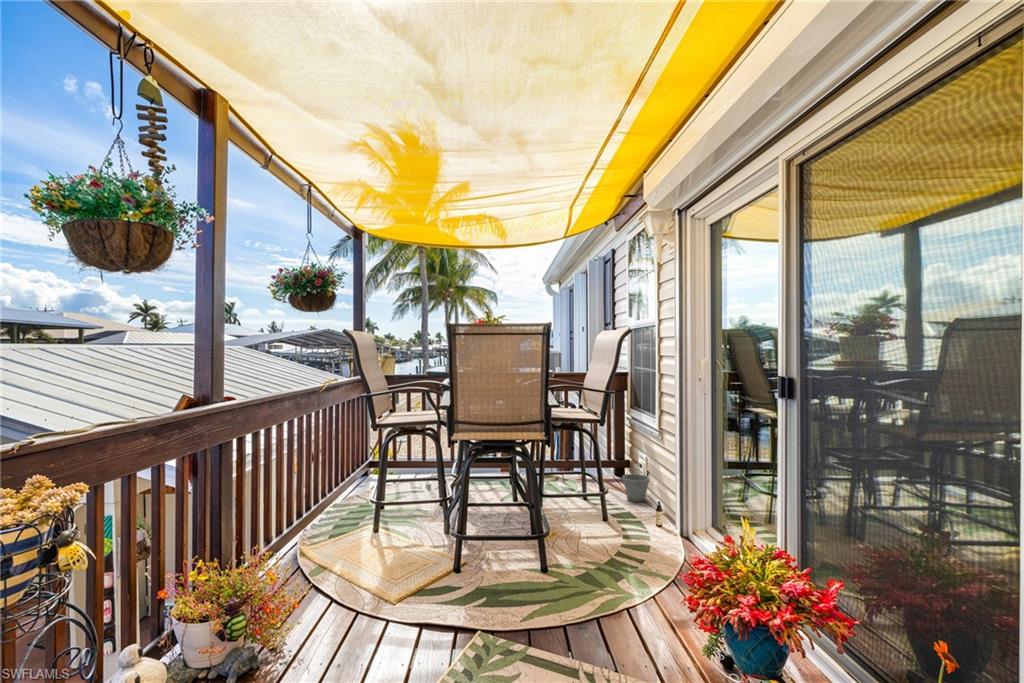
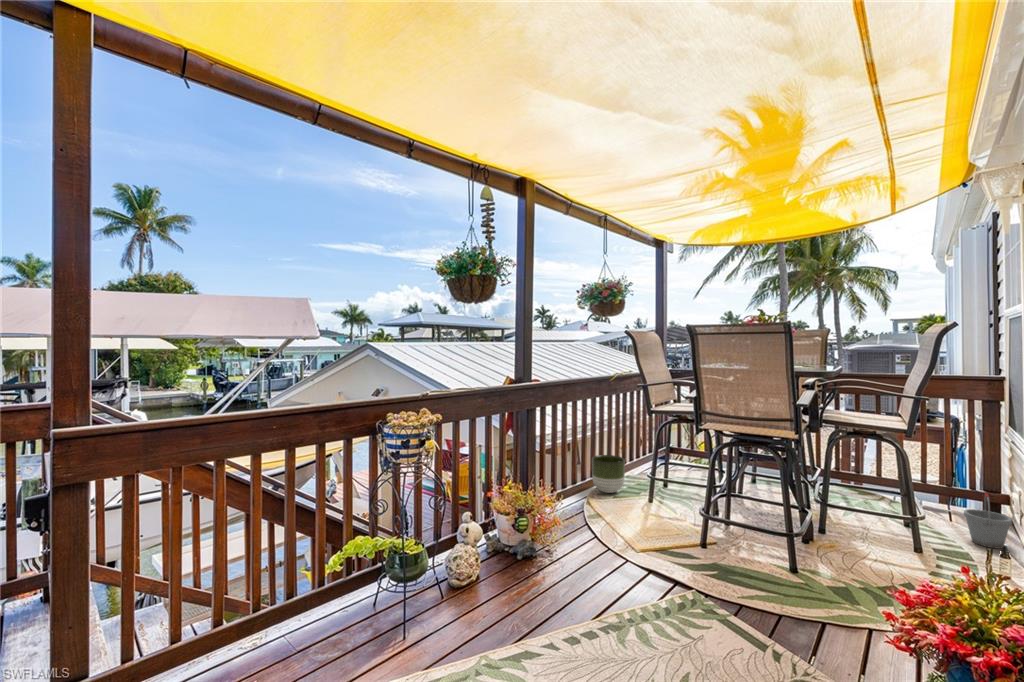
planter: none [295,485,339,535] -> present [592,455,625,493]

